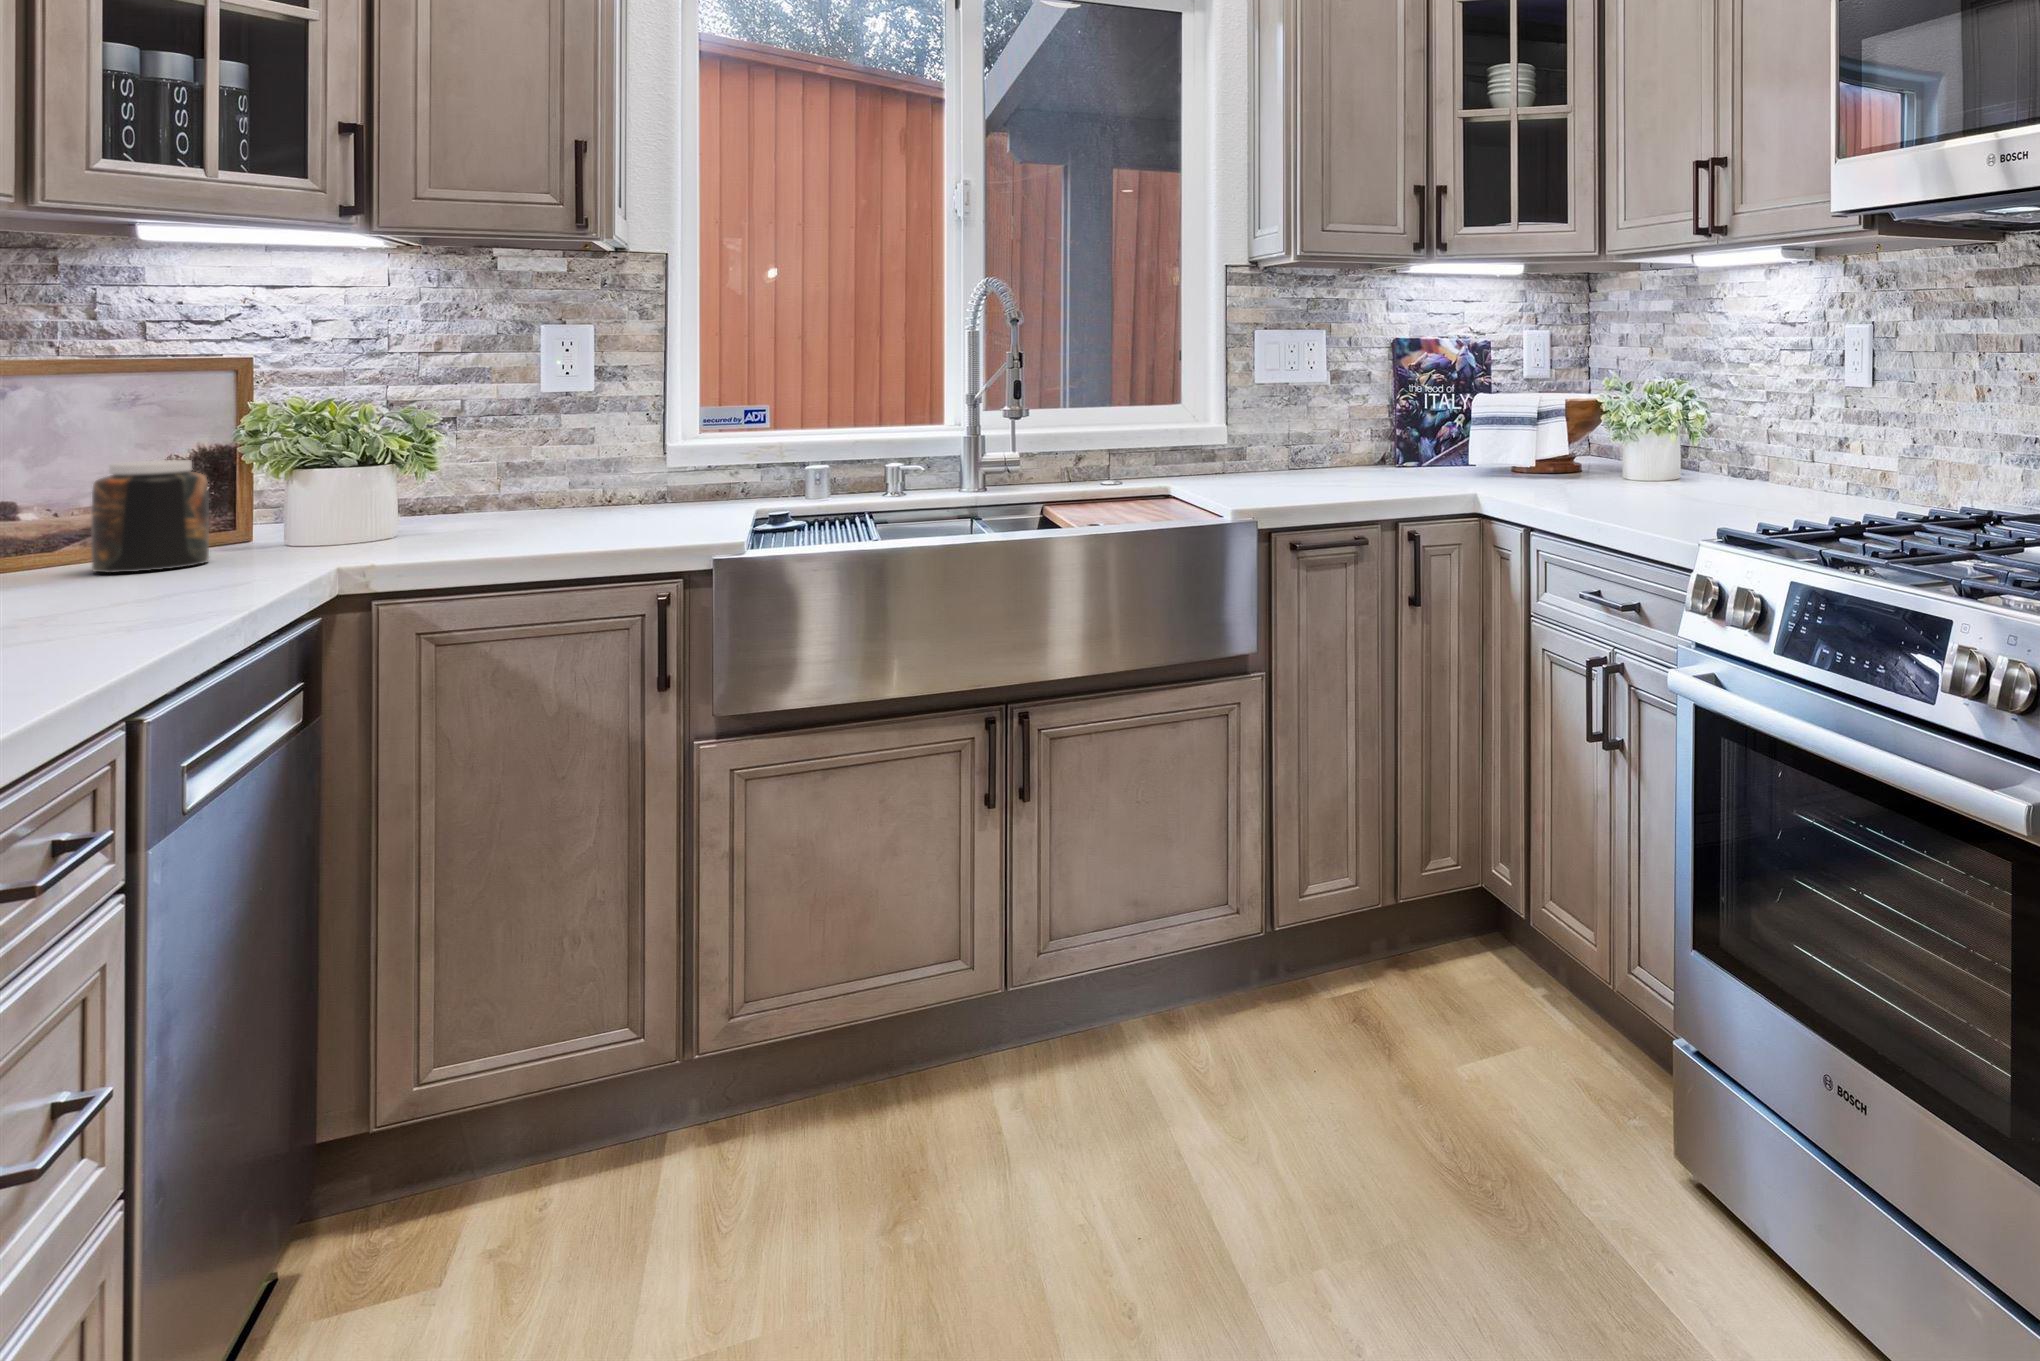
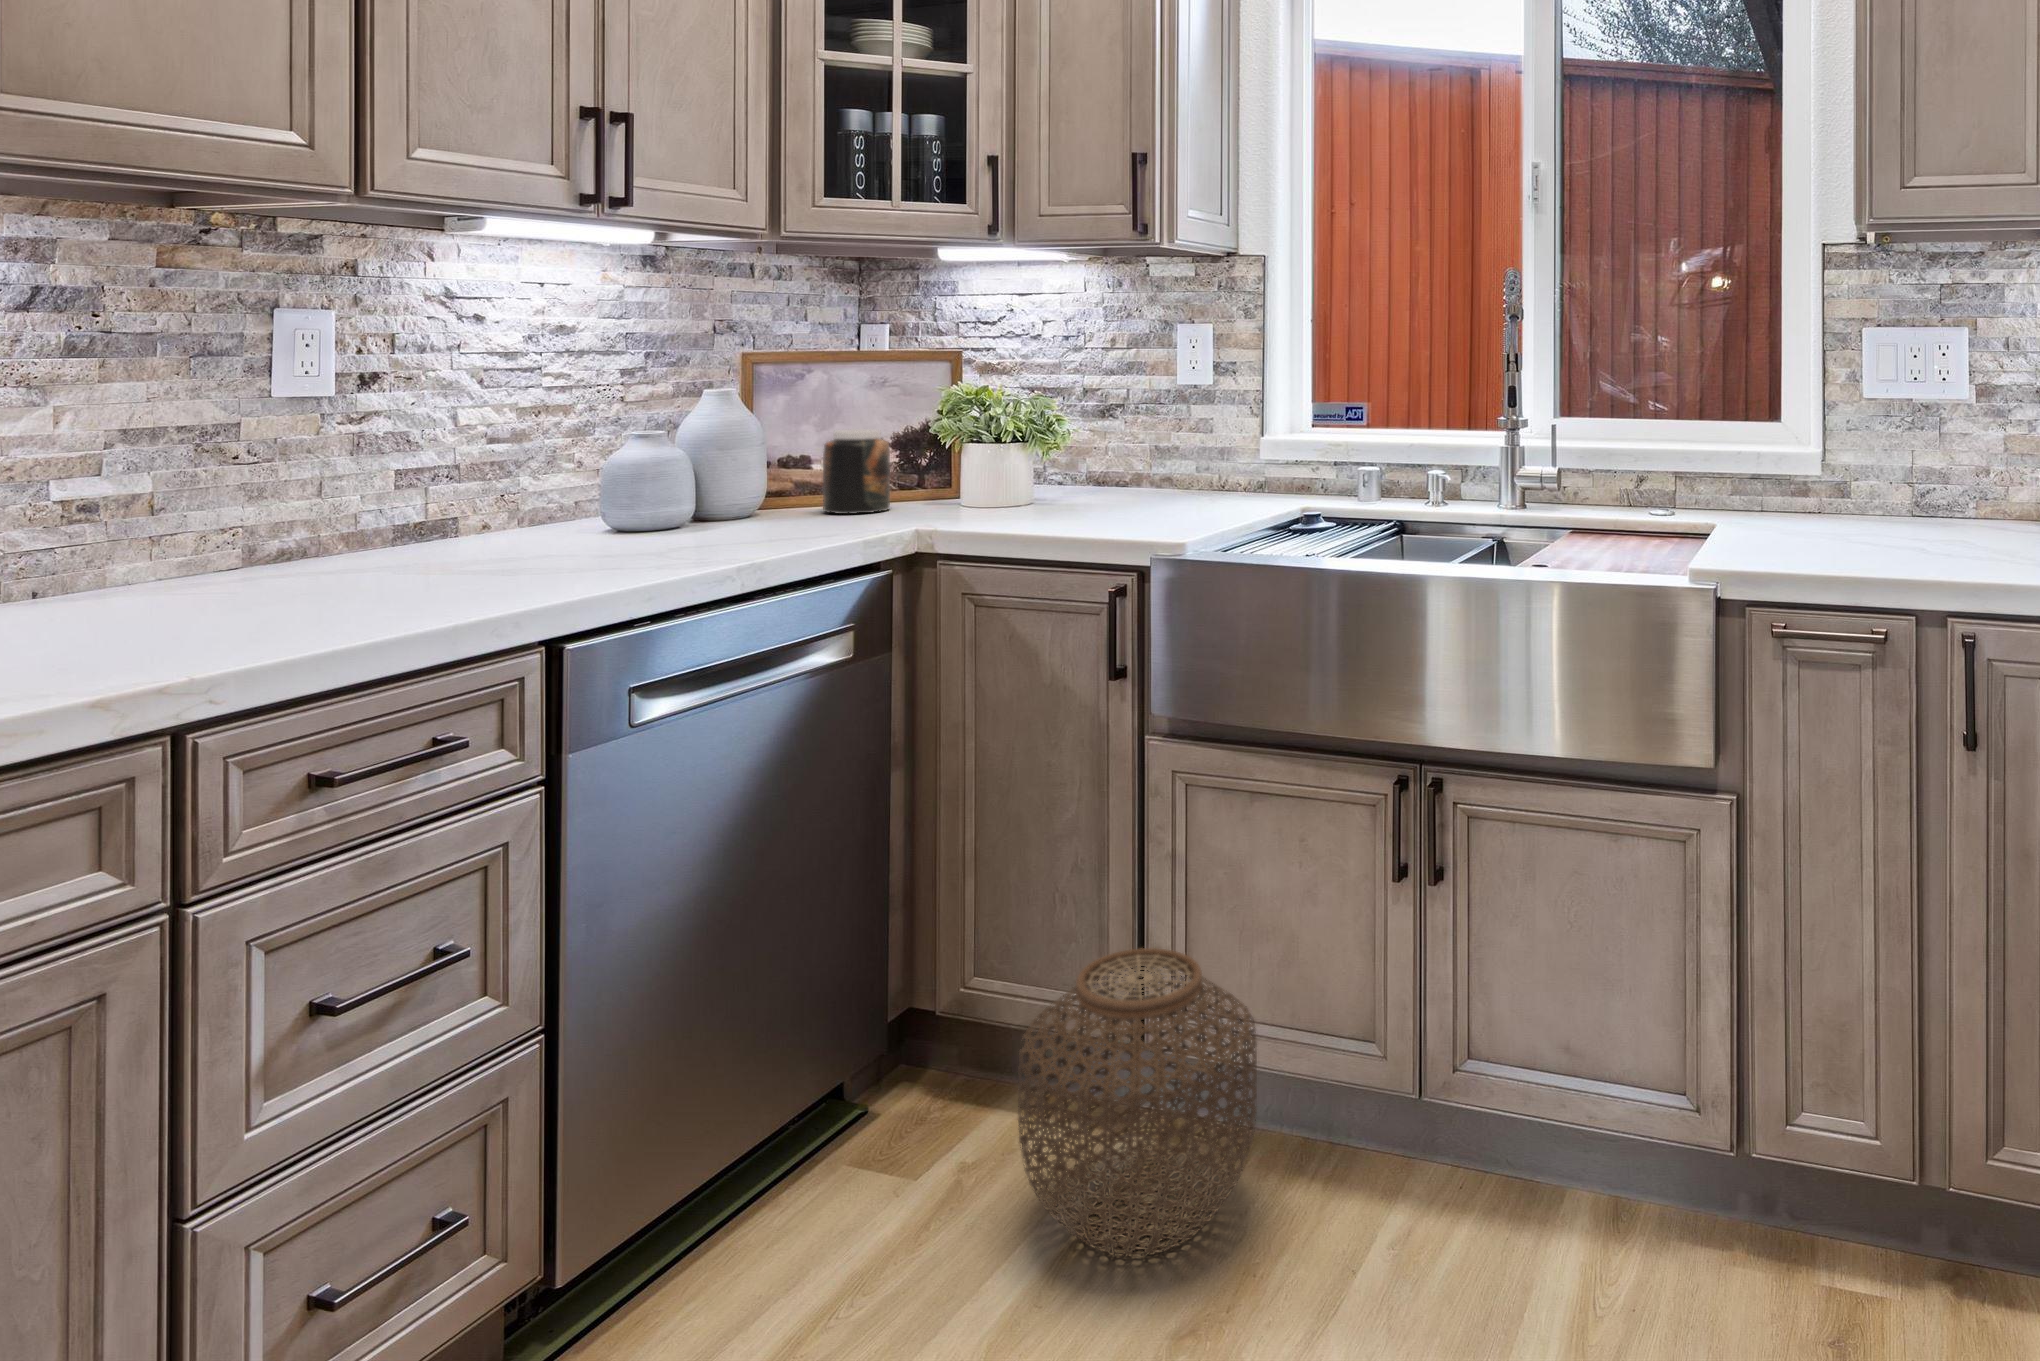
woven basket: none [657,931,914,1227] -> present [1018,948,1257,1256]

